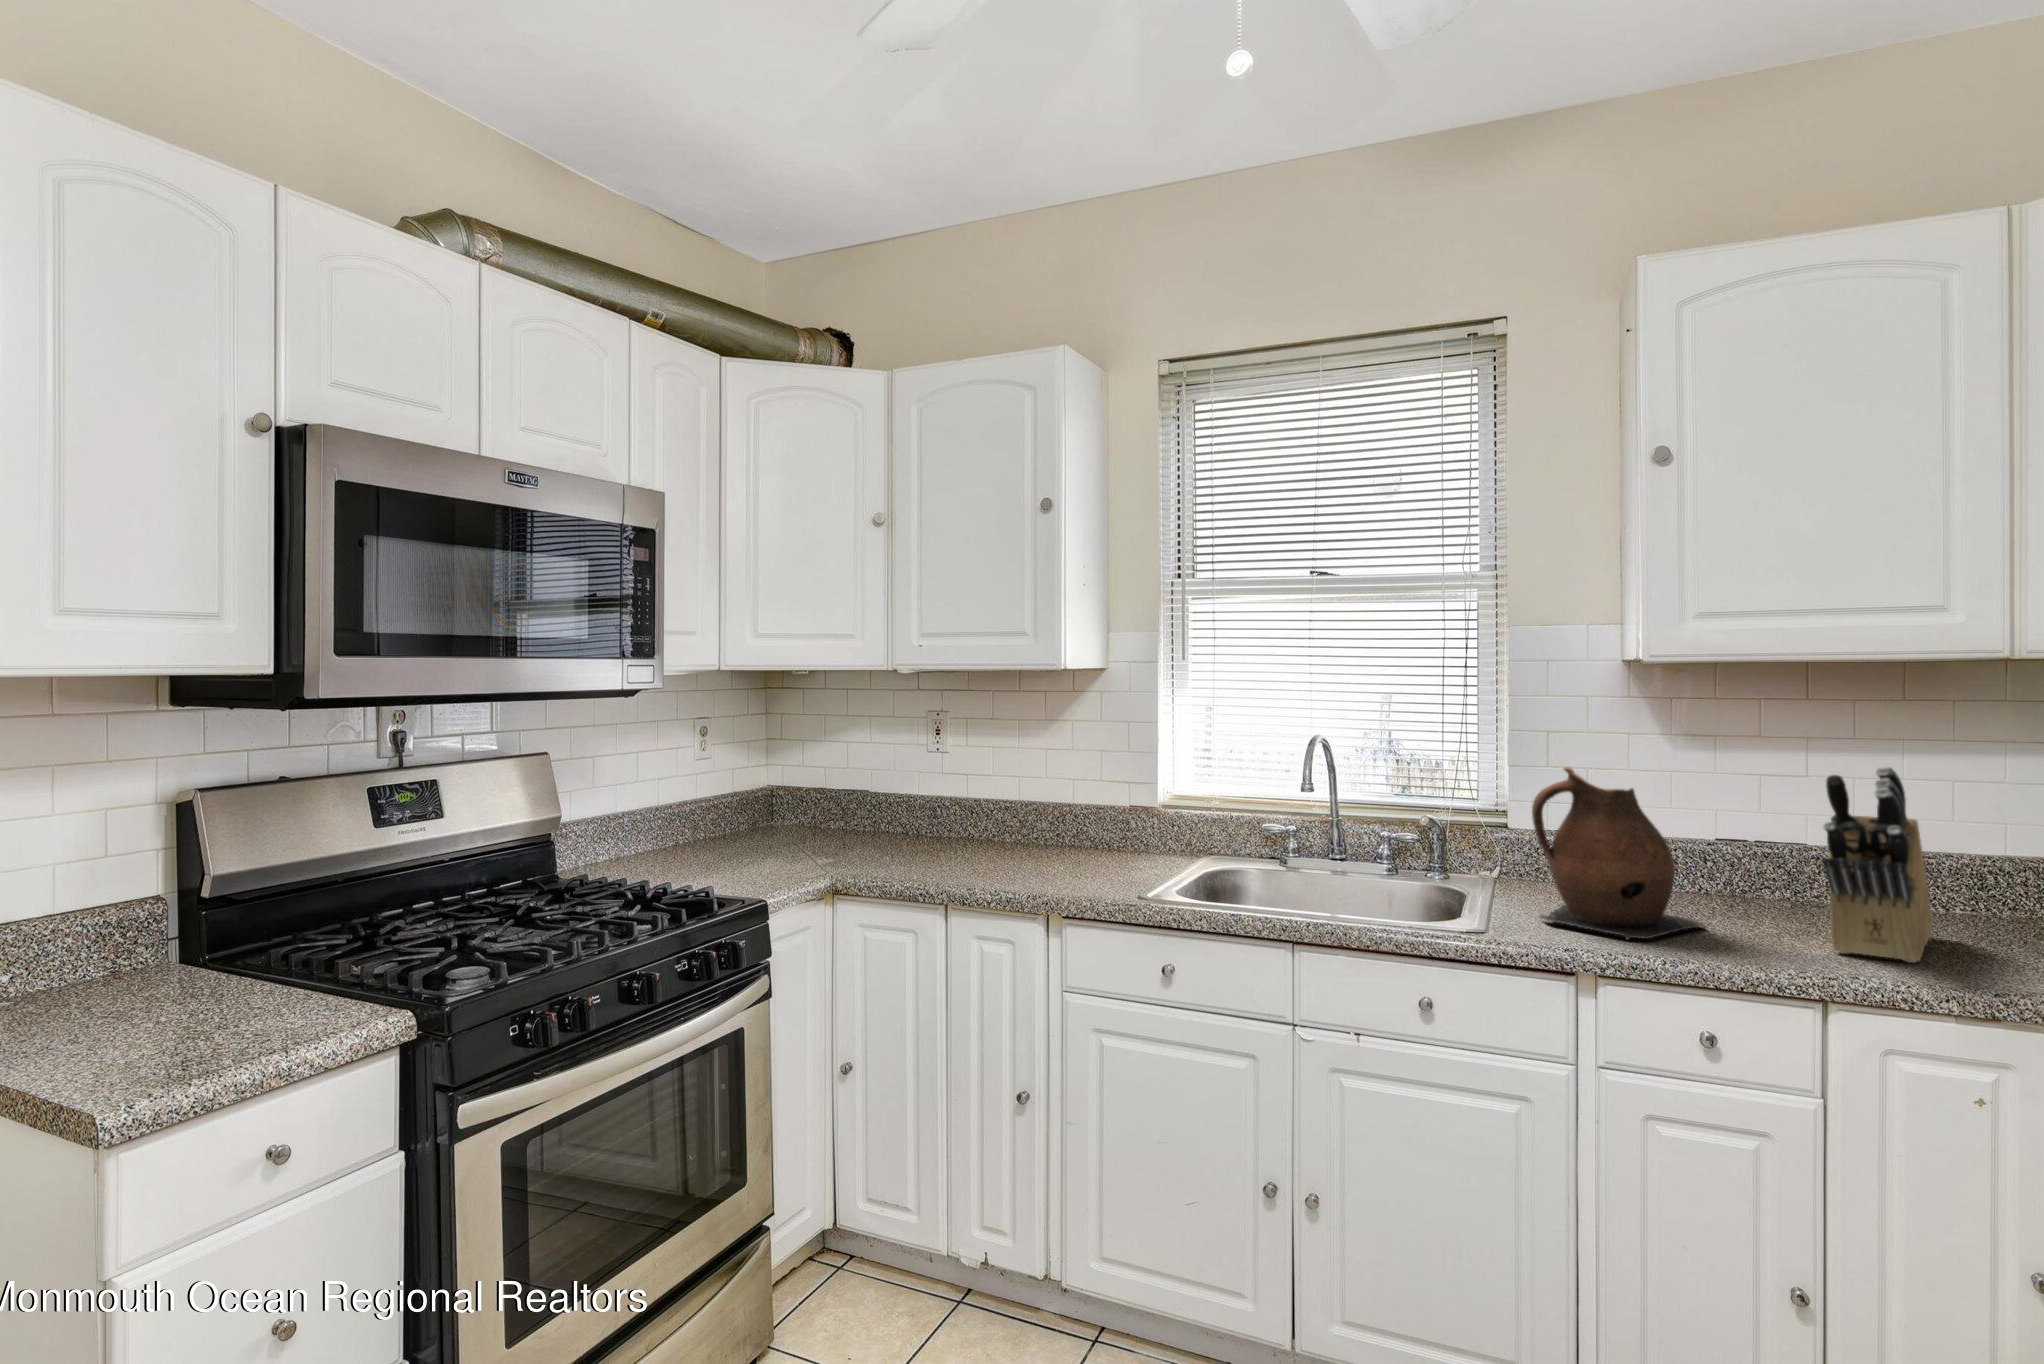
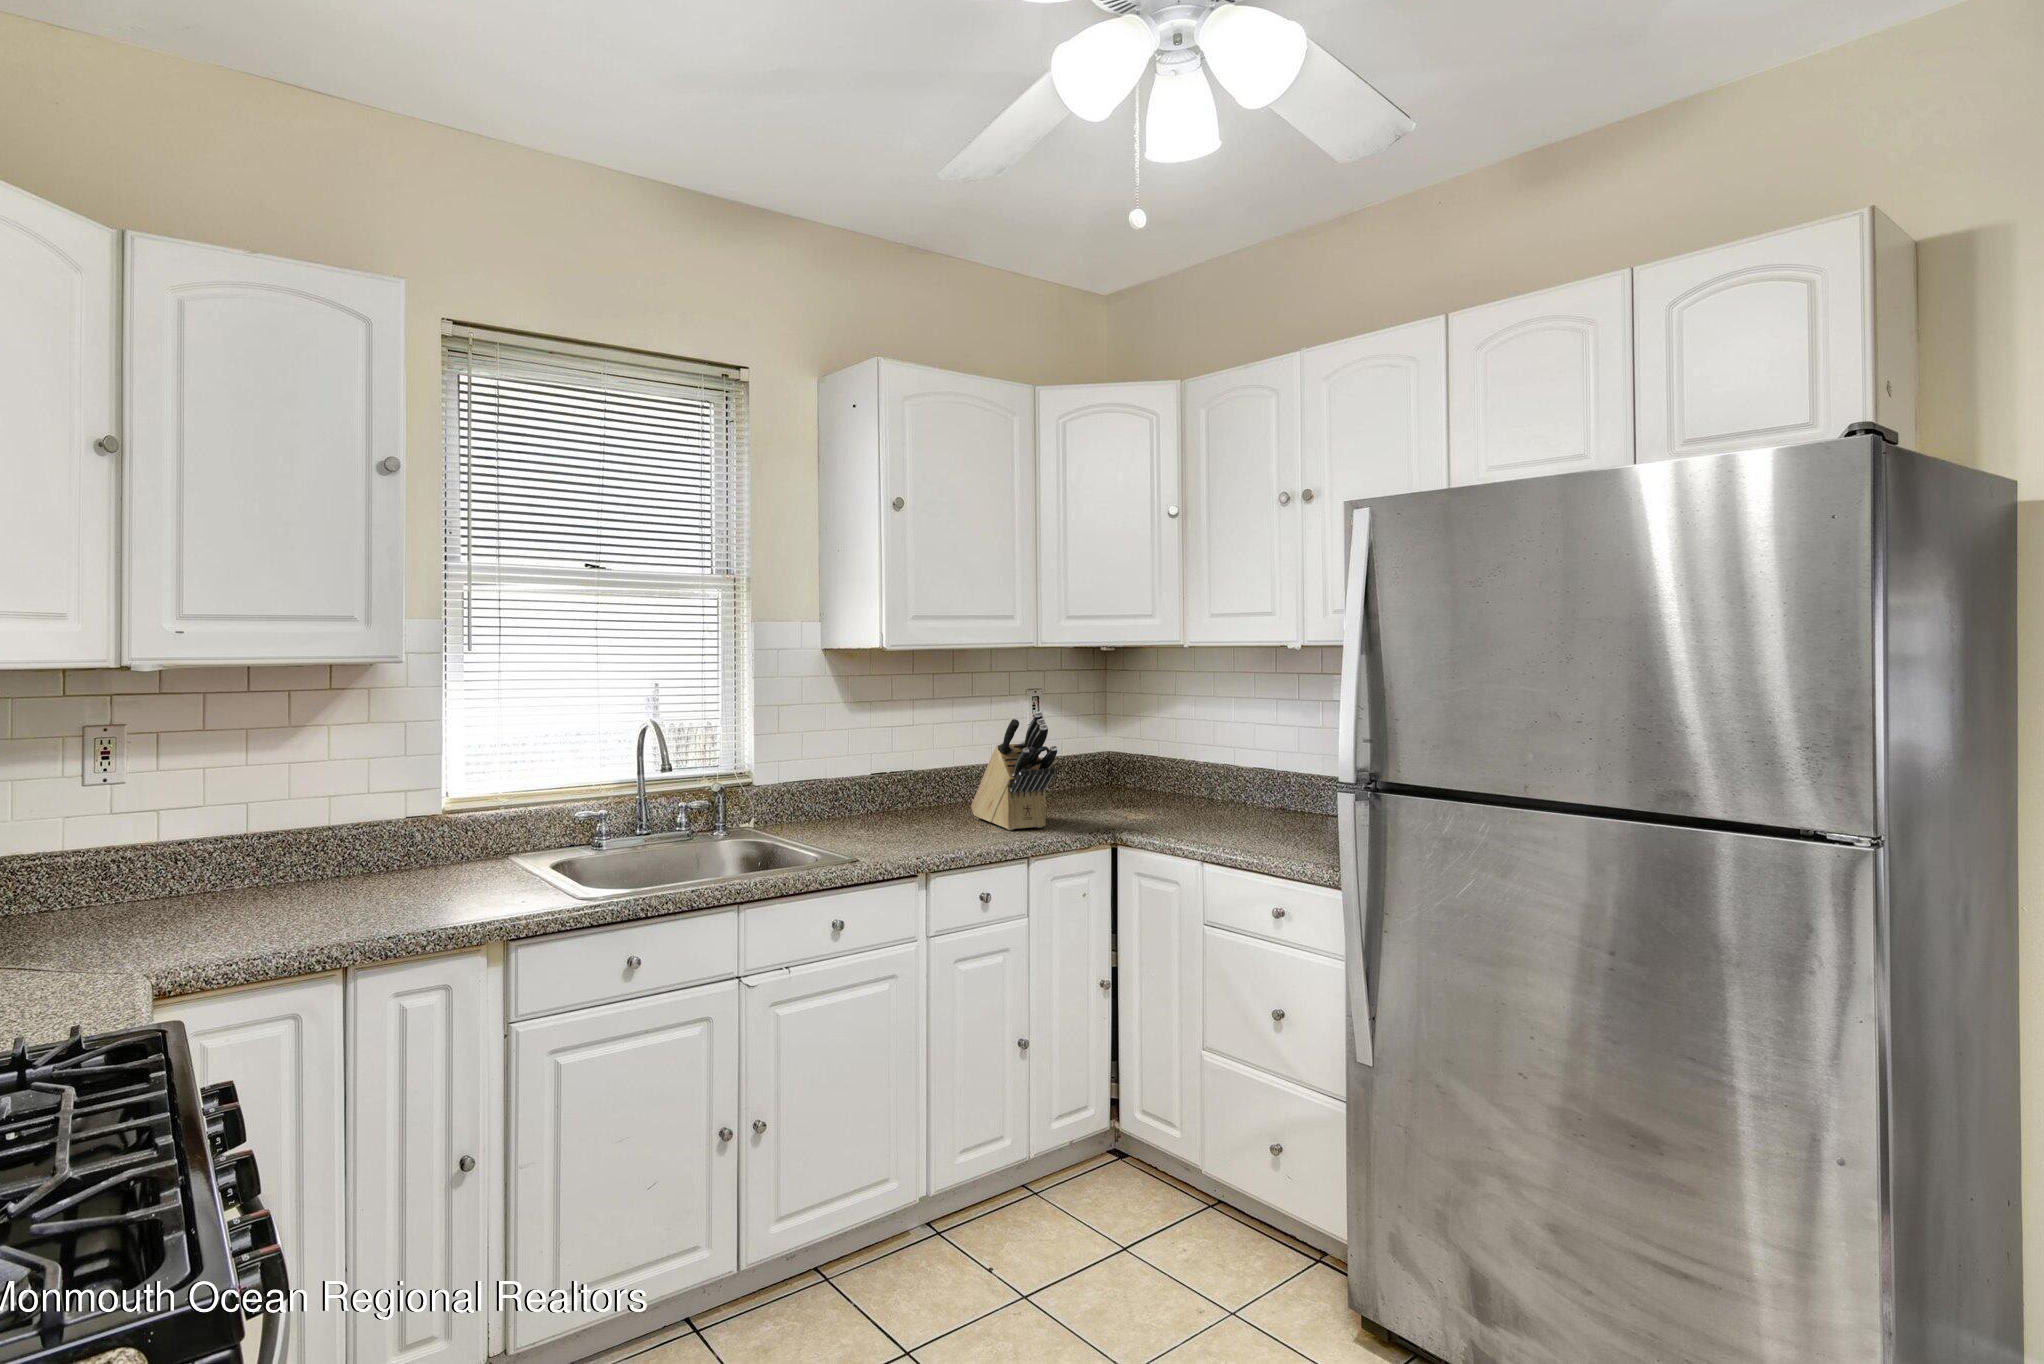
ceramic pitcher: present [1532,767,1705,940] -> none [846,728,940,846]

